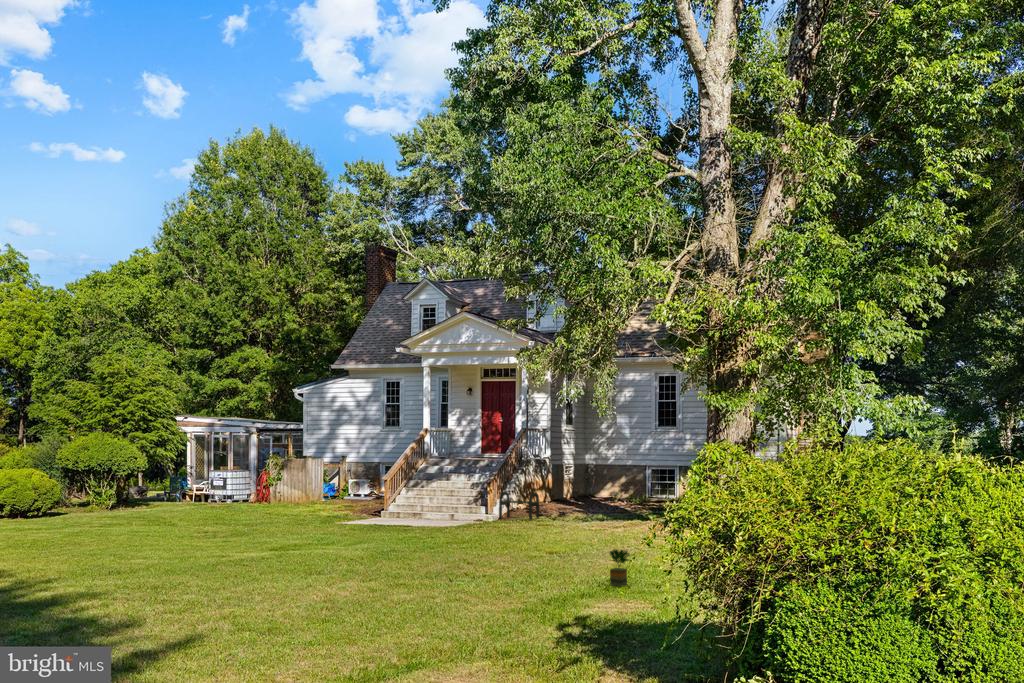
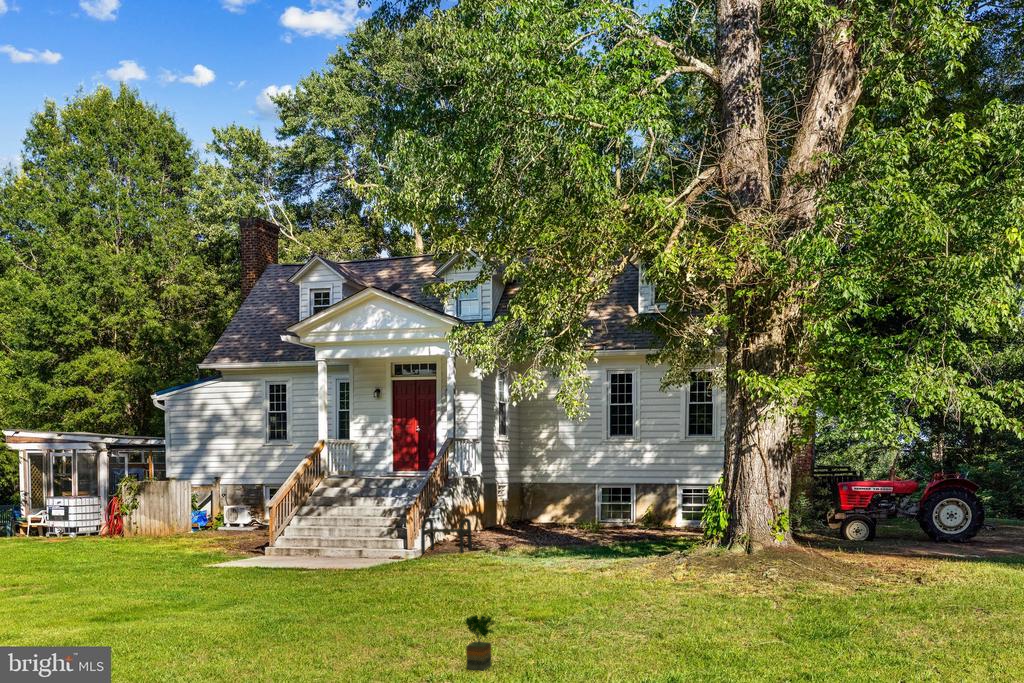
potted tree: present [609,549,630,586] -> present [465,615,496,670]

